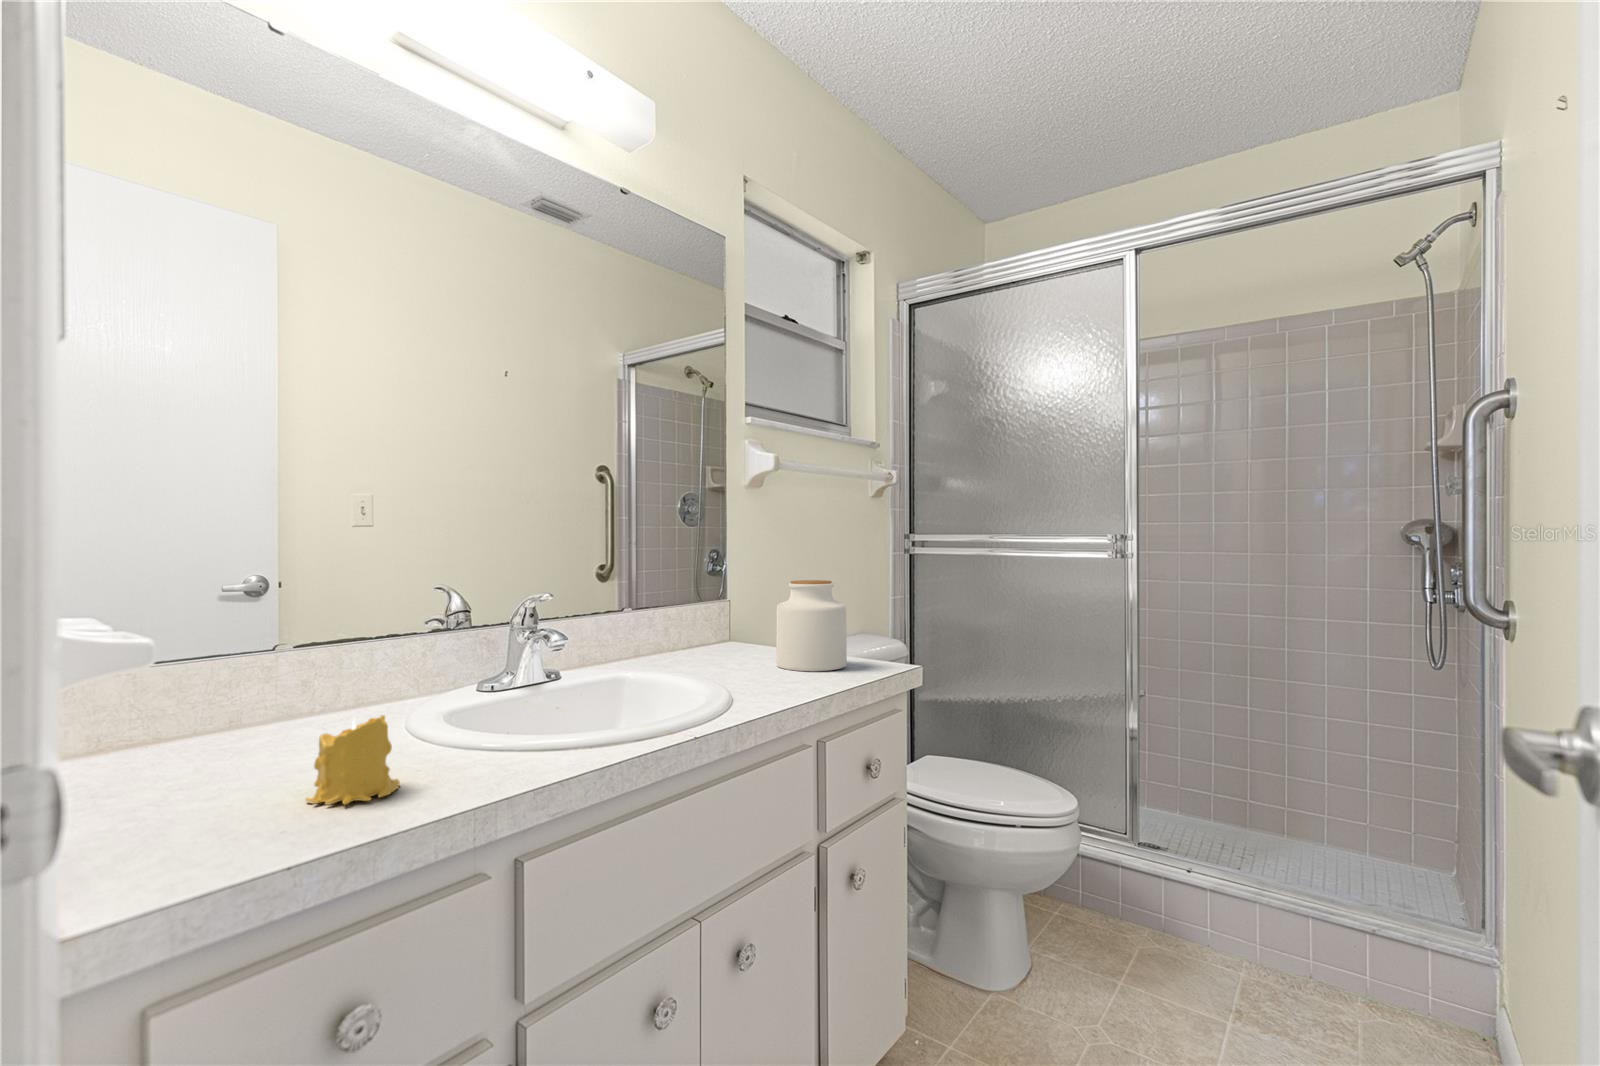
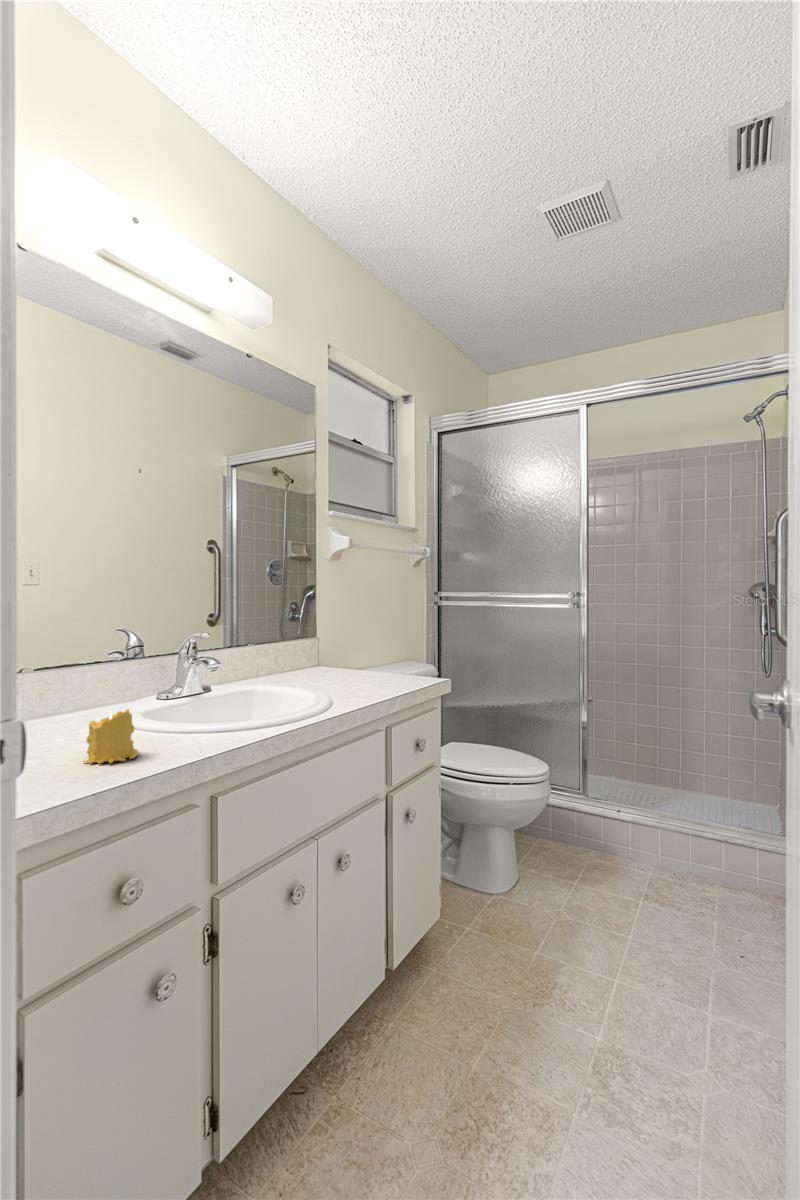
jar: present [776,580,847,671] -> none [354,624,401,684]

